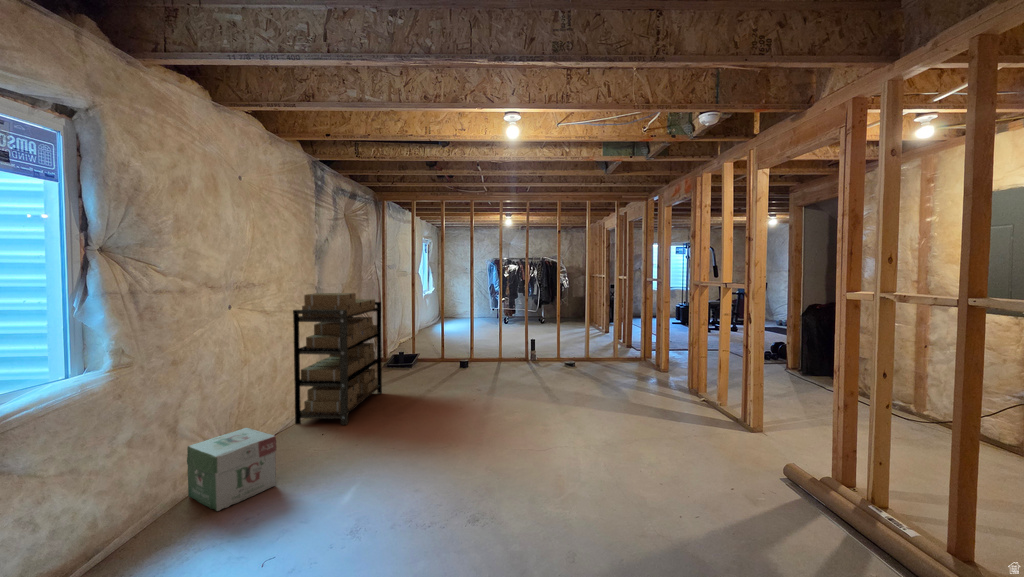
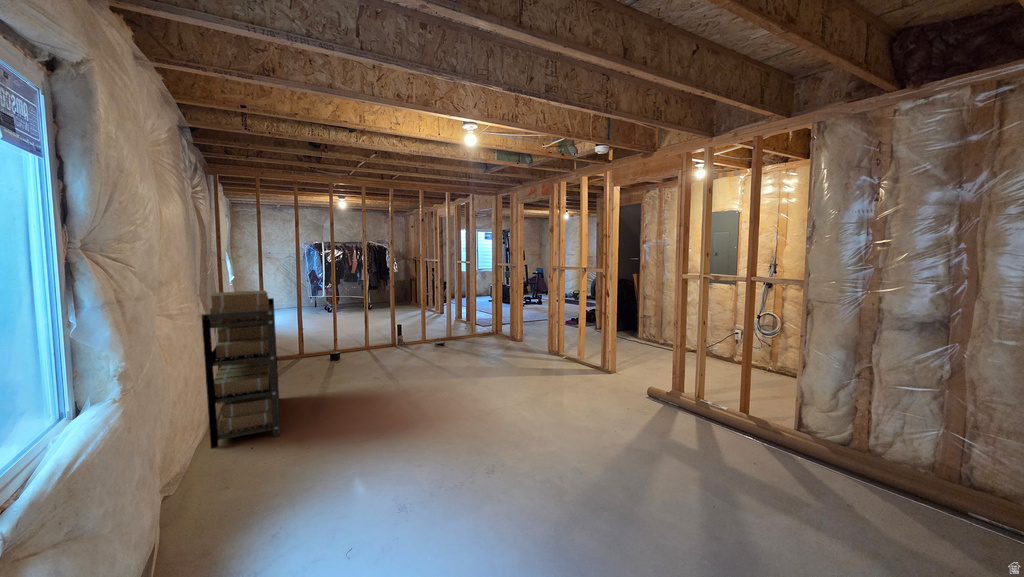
cardboard box: present [187,428,277,511] -> none [172,453,278,548]

